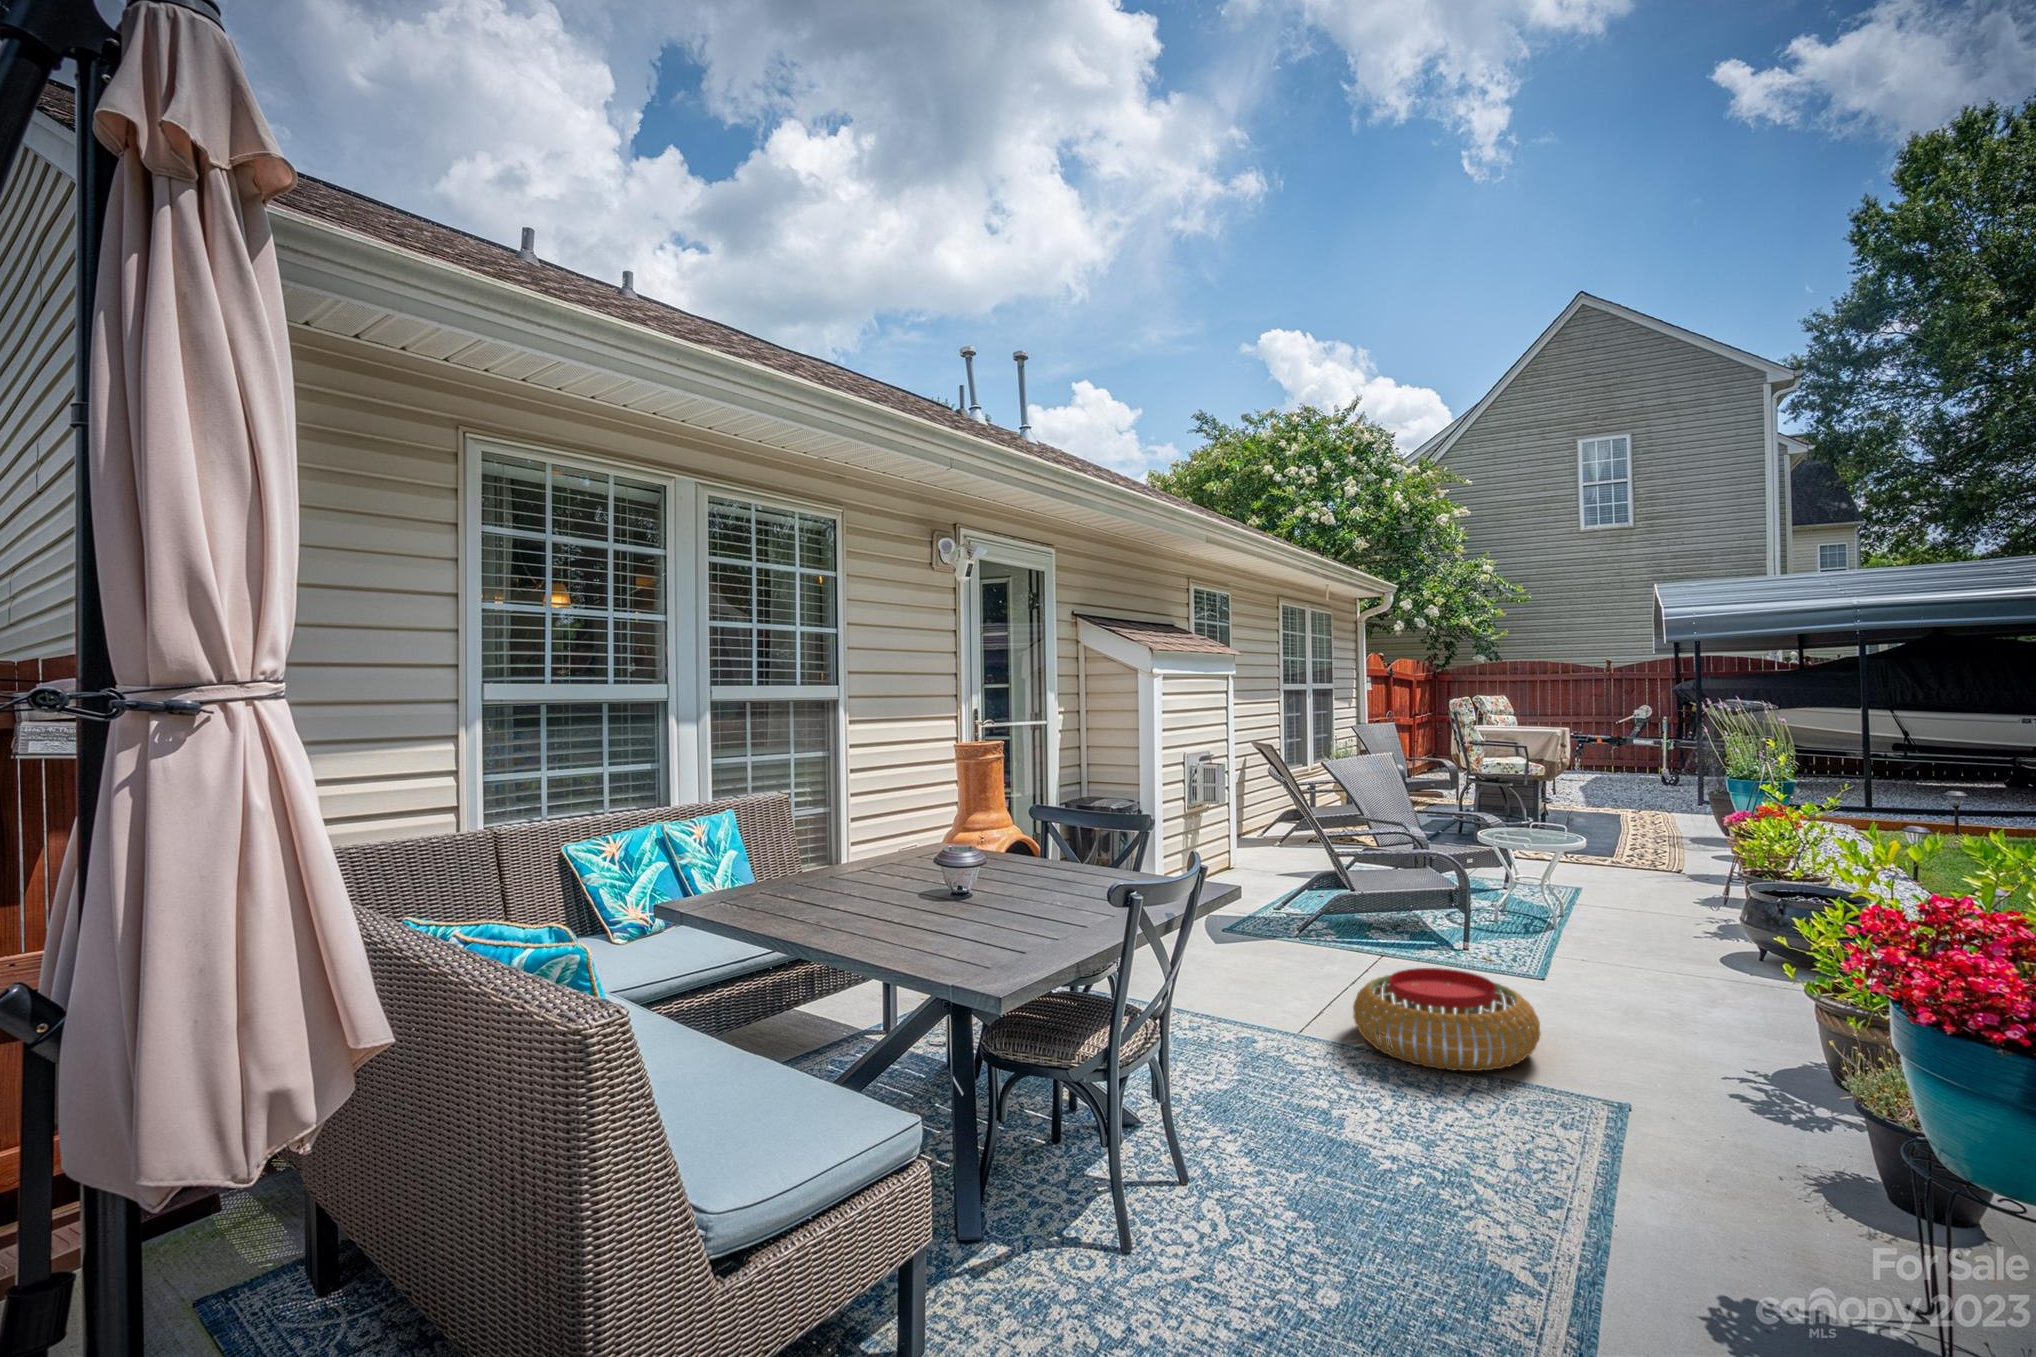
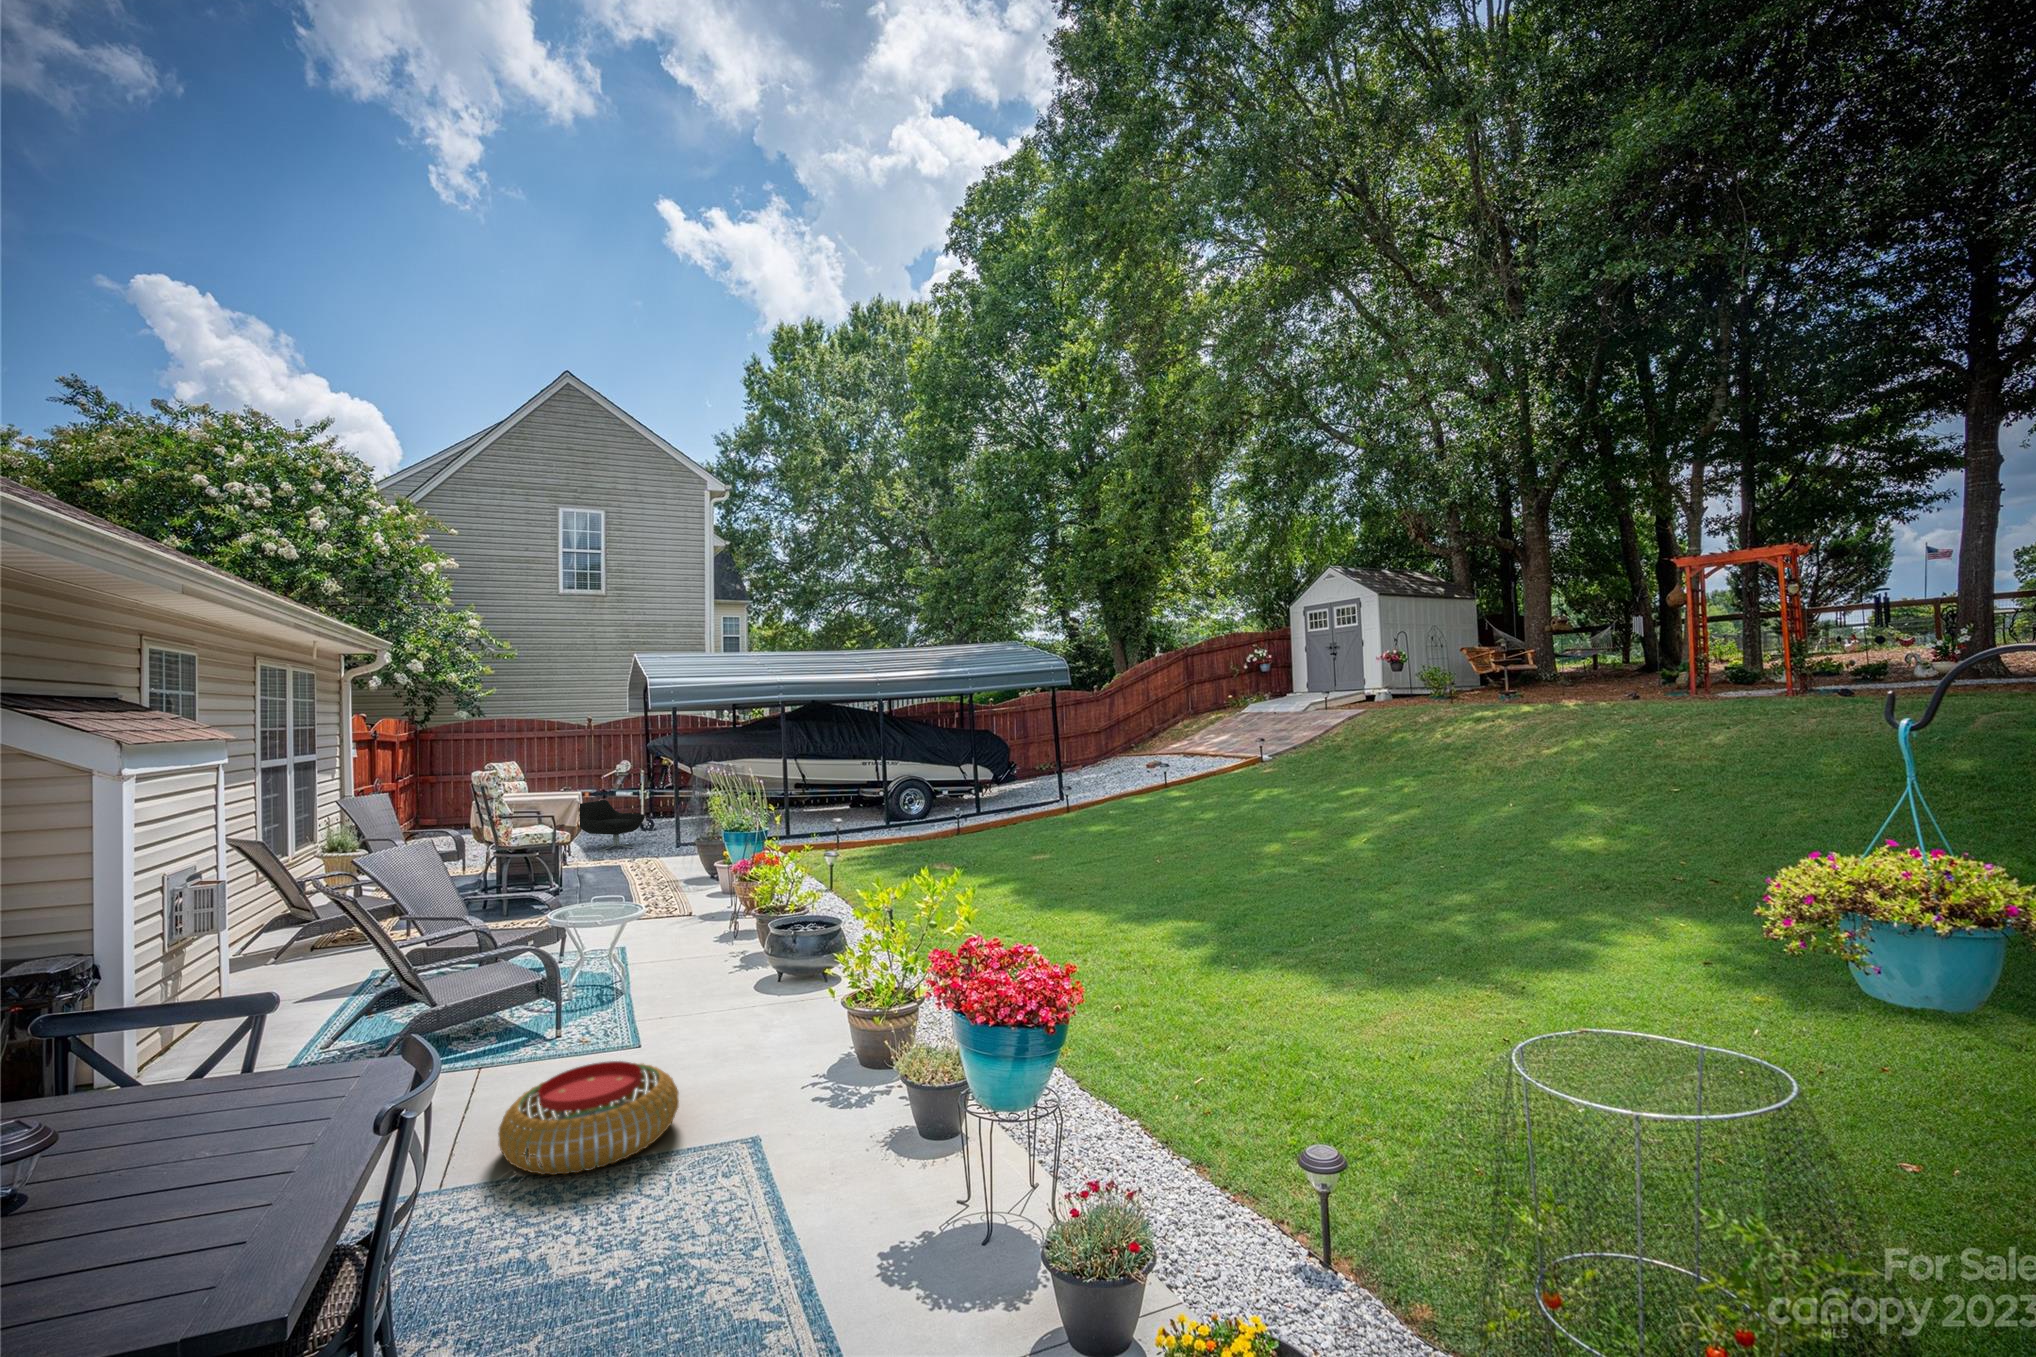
lounge chair: none [1577,745,1662,802] -> present [580,800,645,851]

